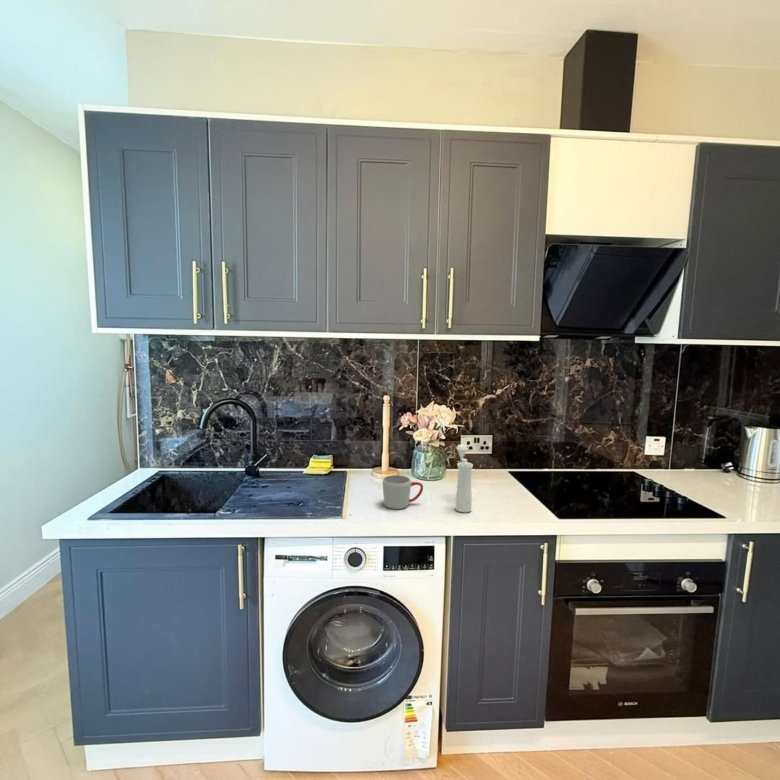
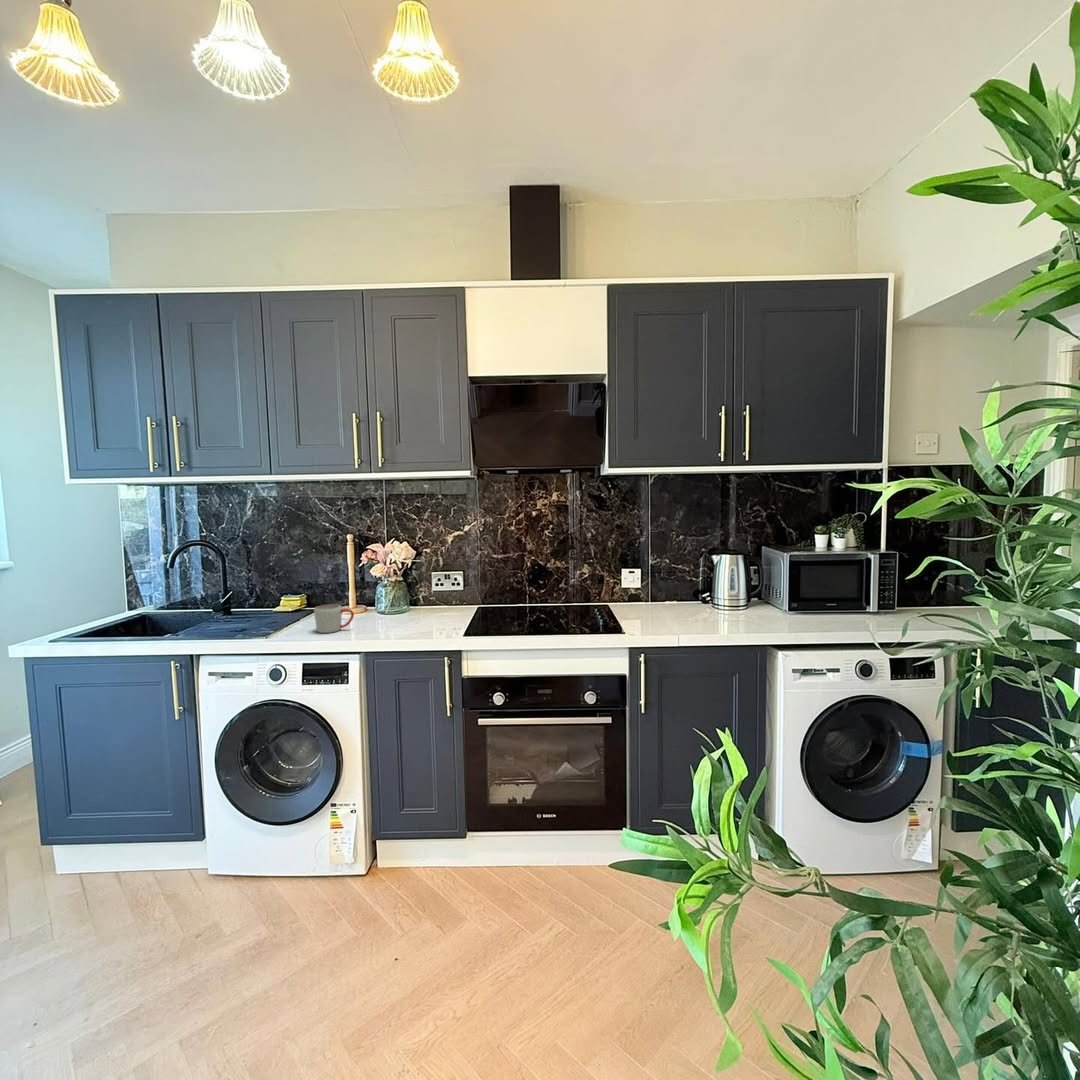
pepper mill: present [456,445,473,512] -> none [376,575,399,634]

